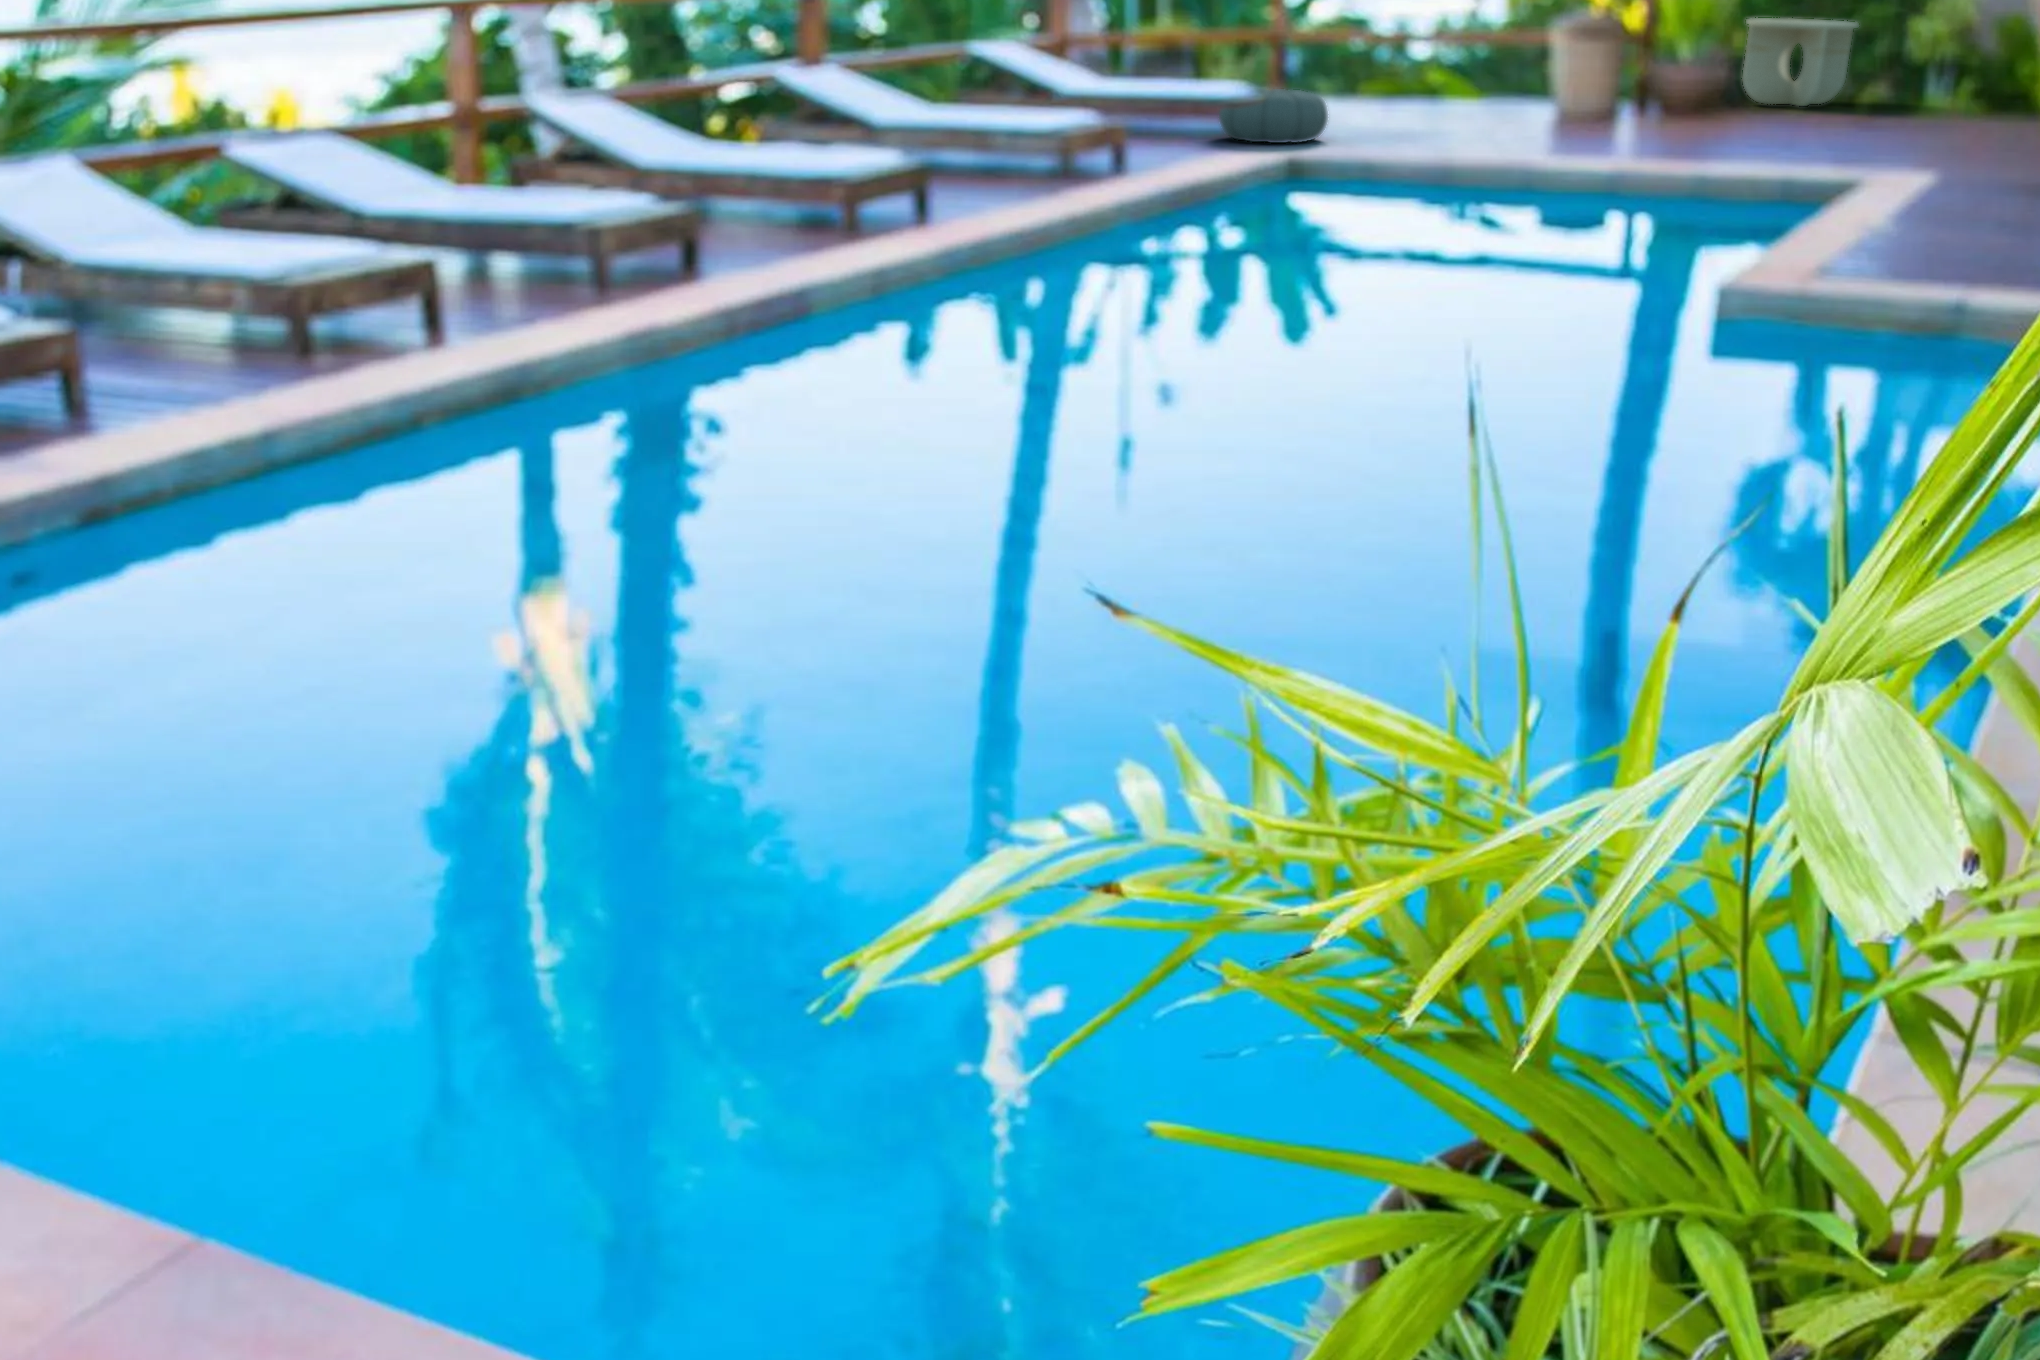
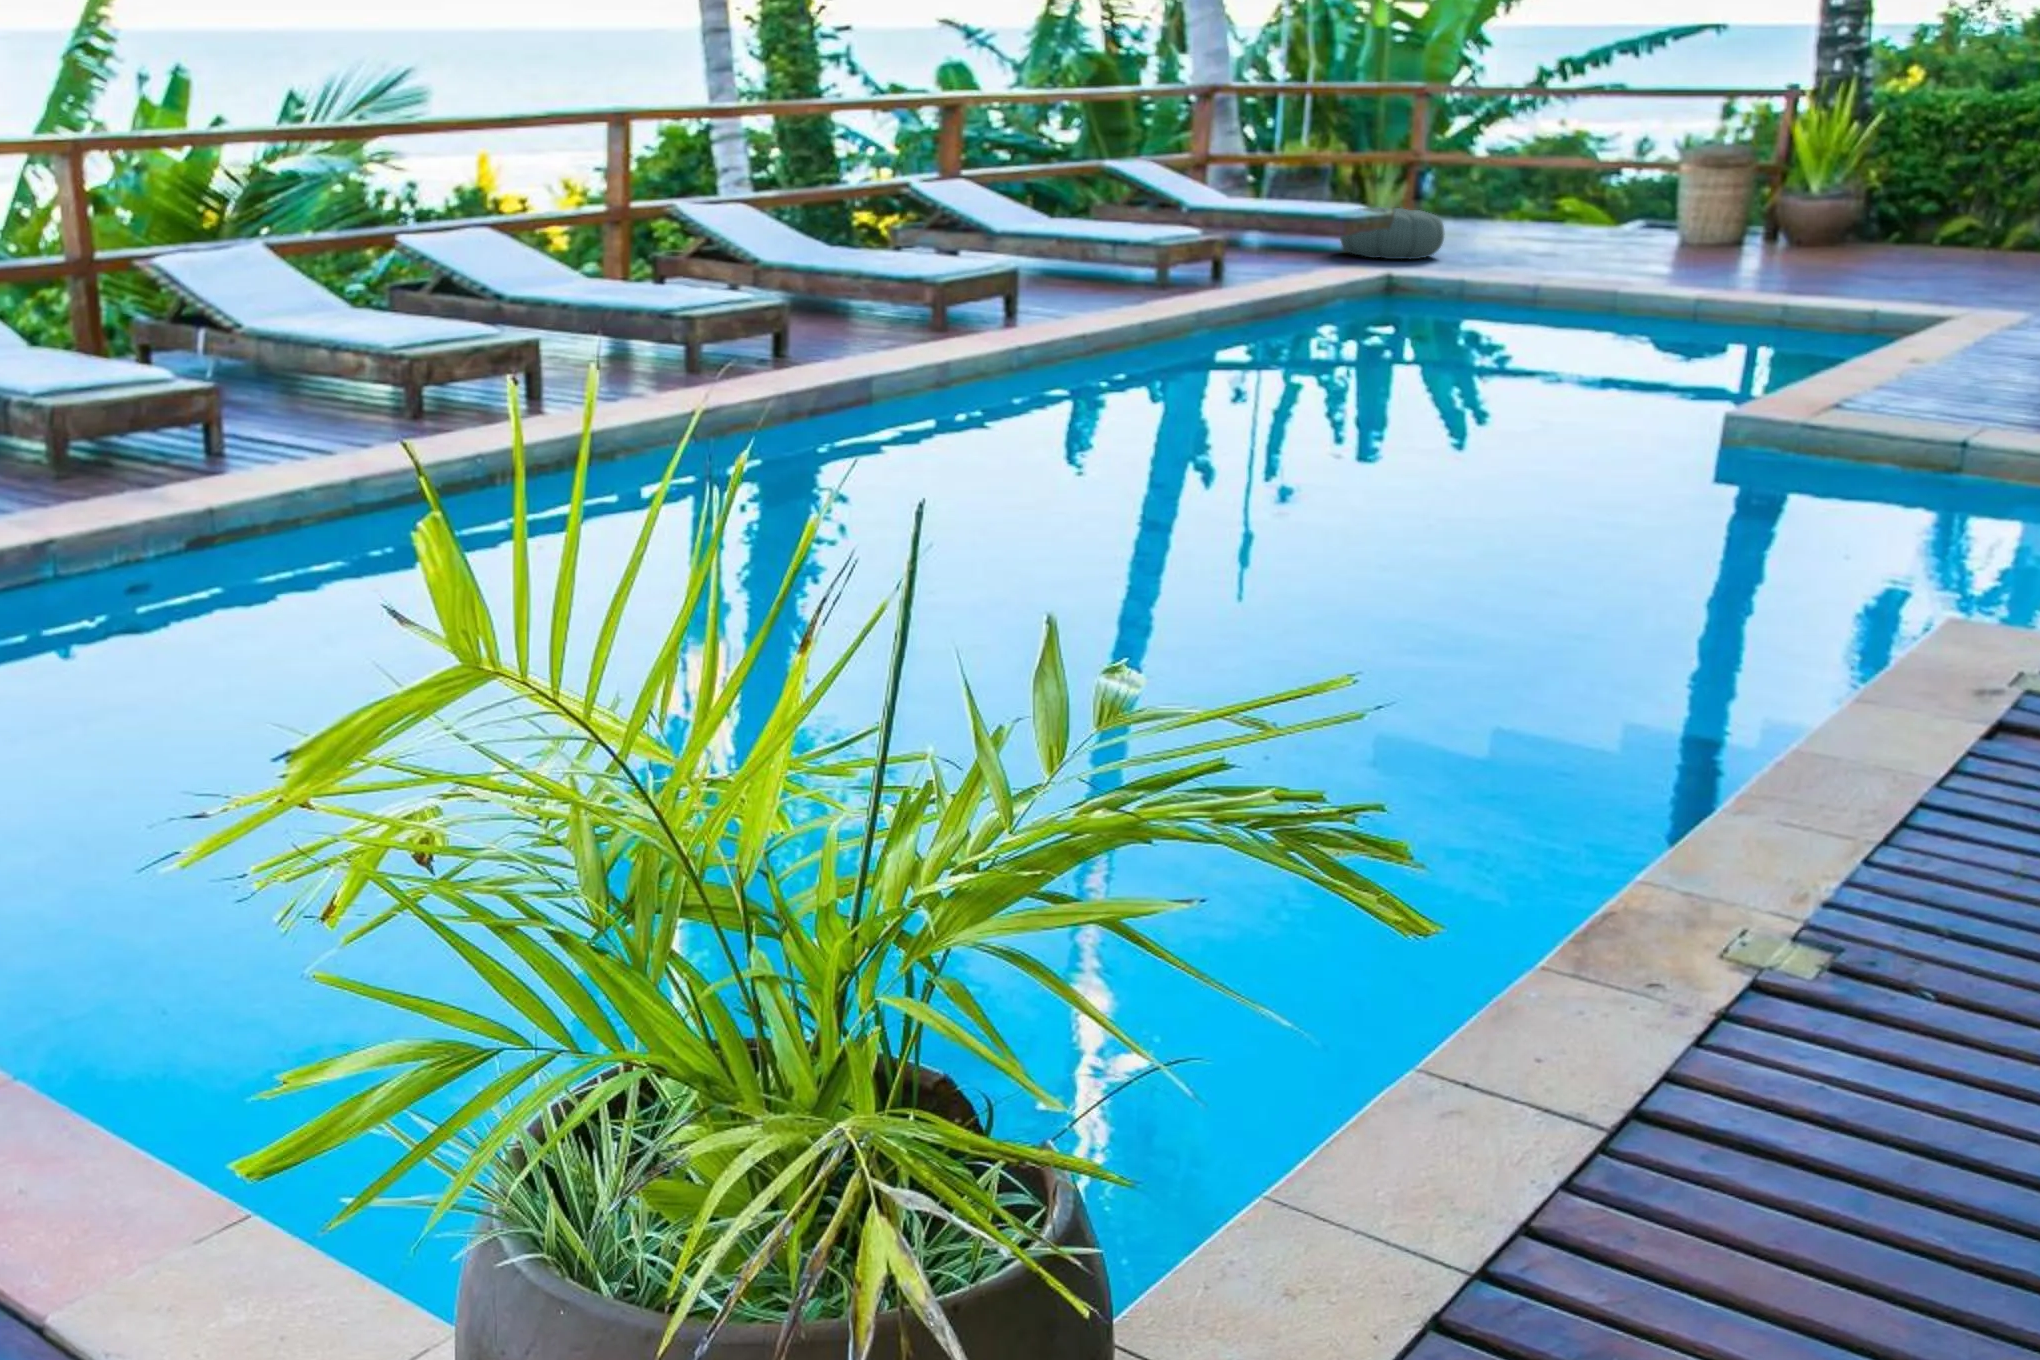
side table: present [1743,18,1859,106] -> none [1883,153,2008,240]

